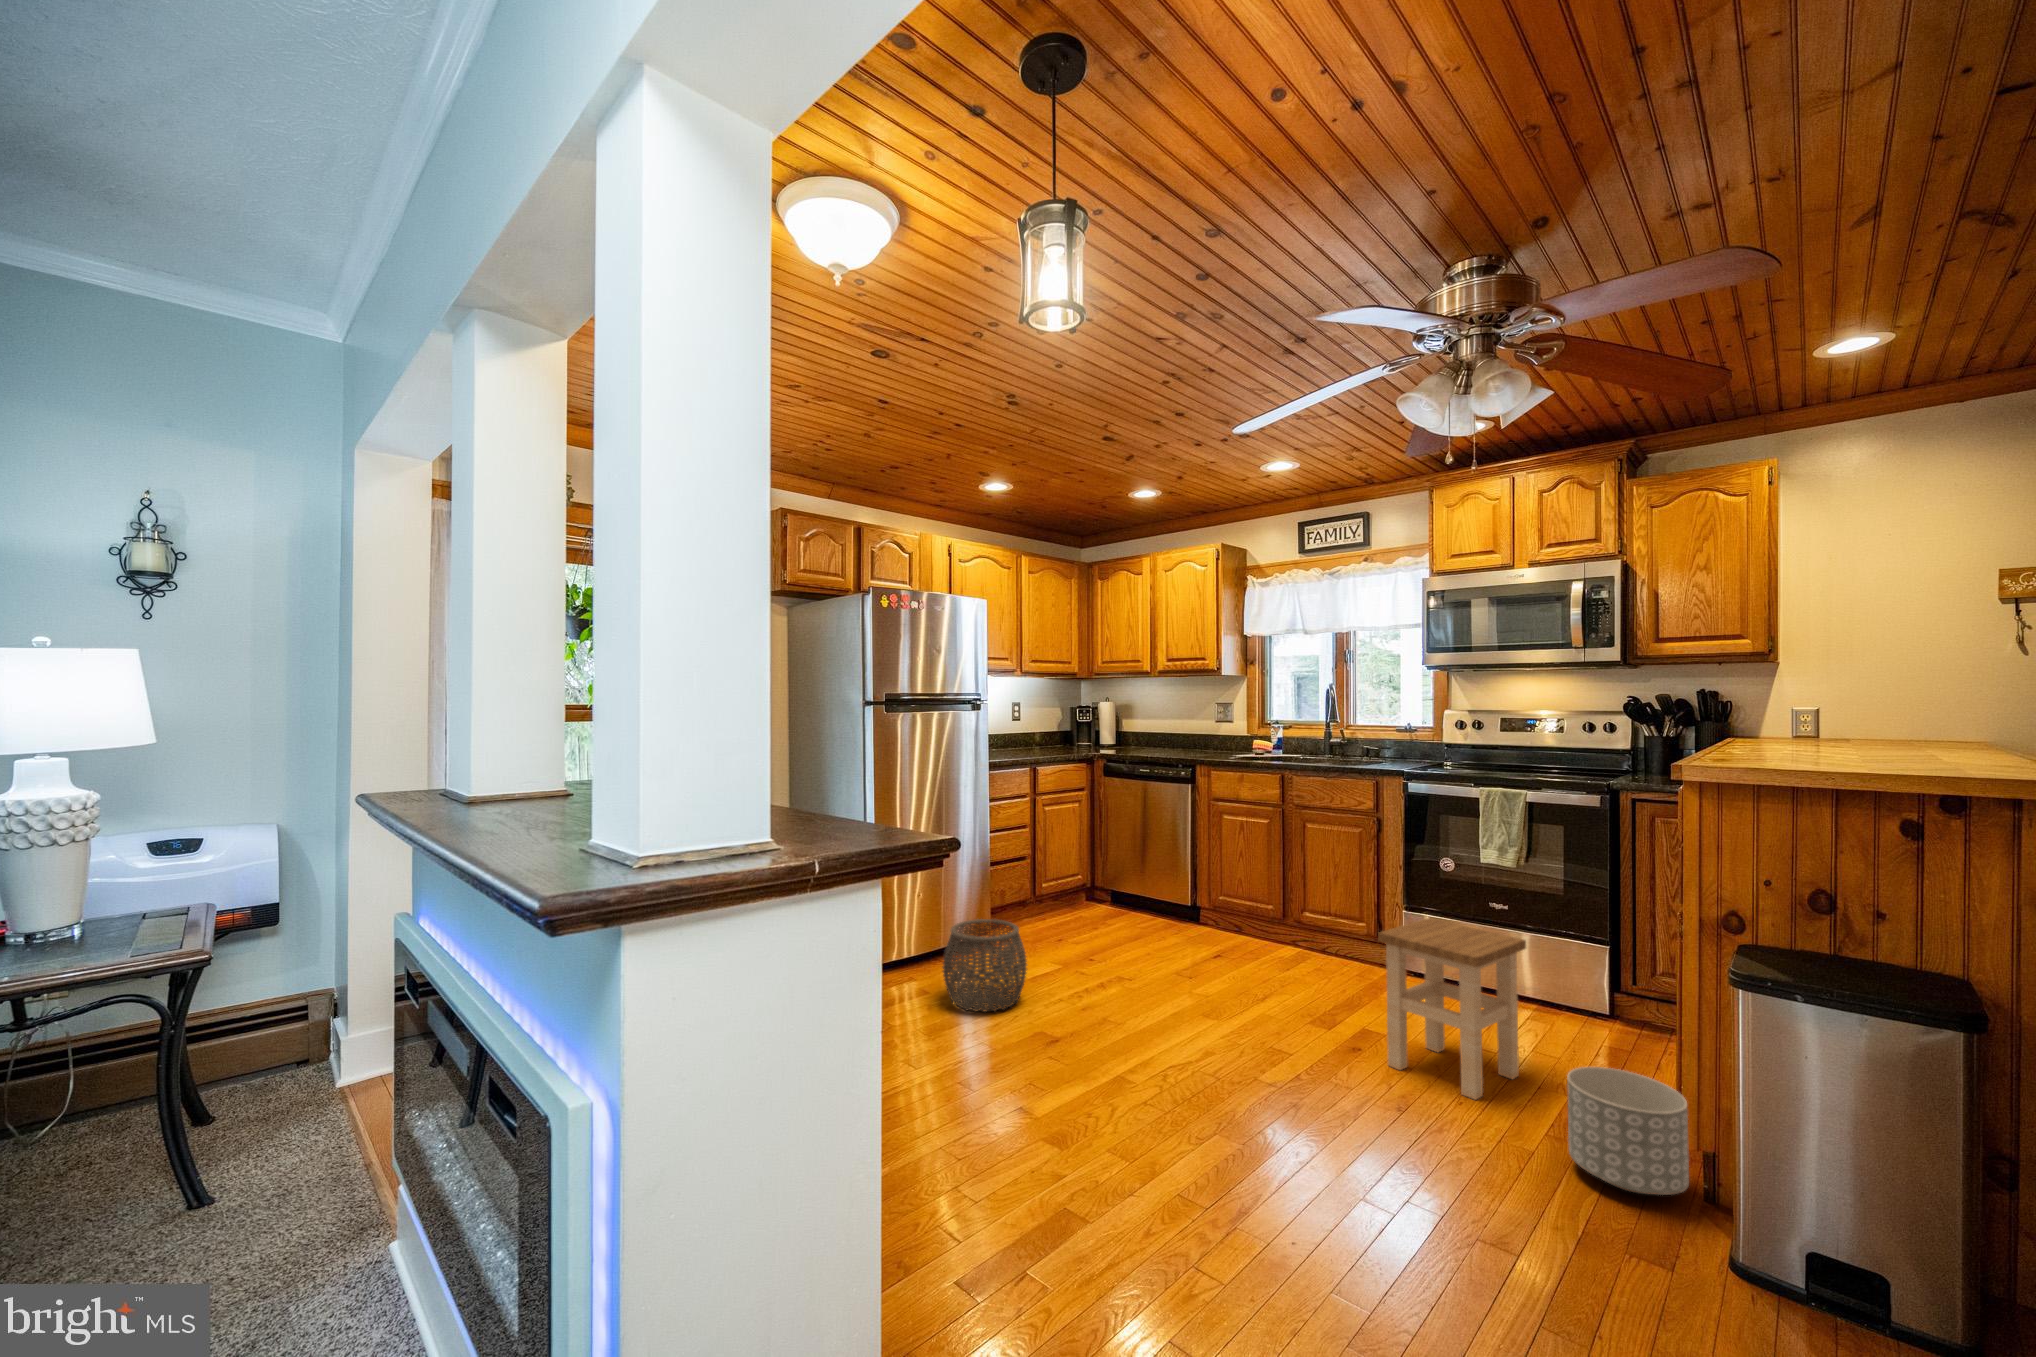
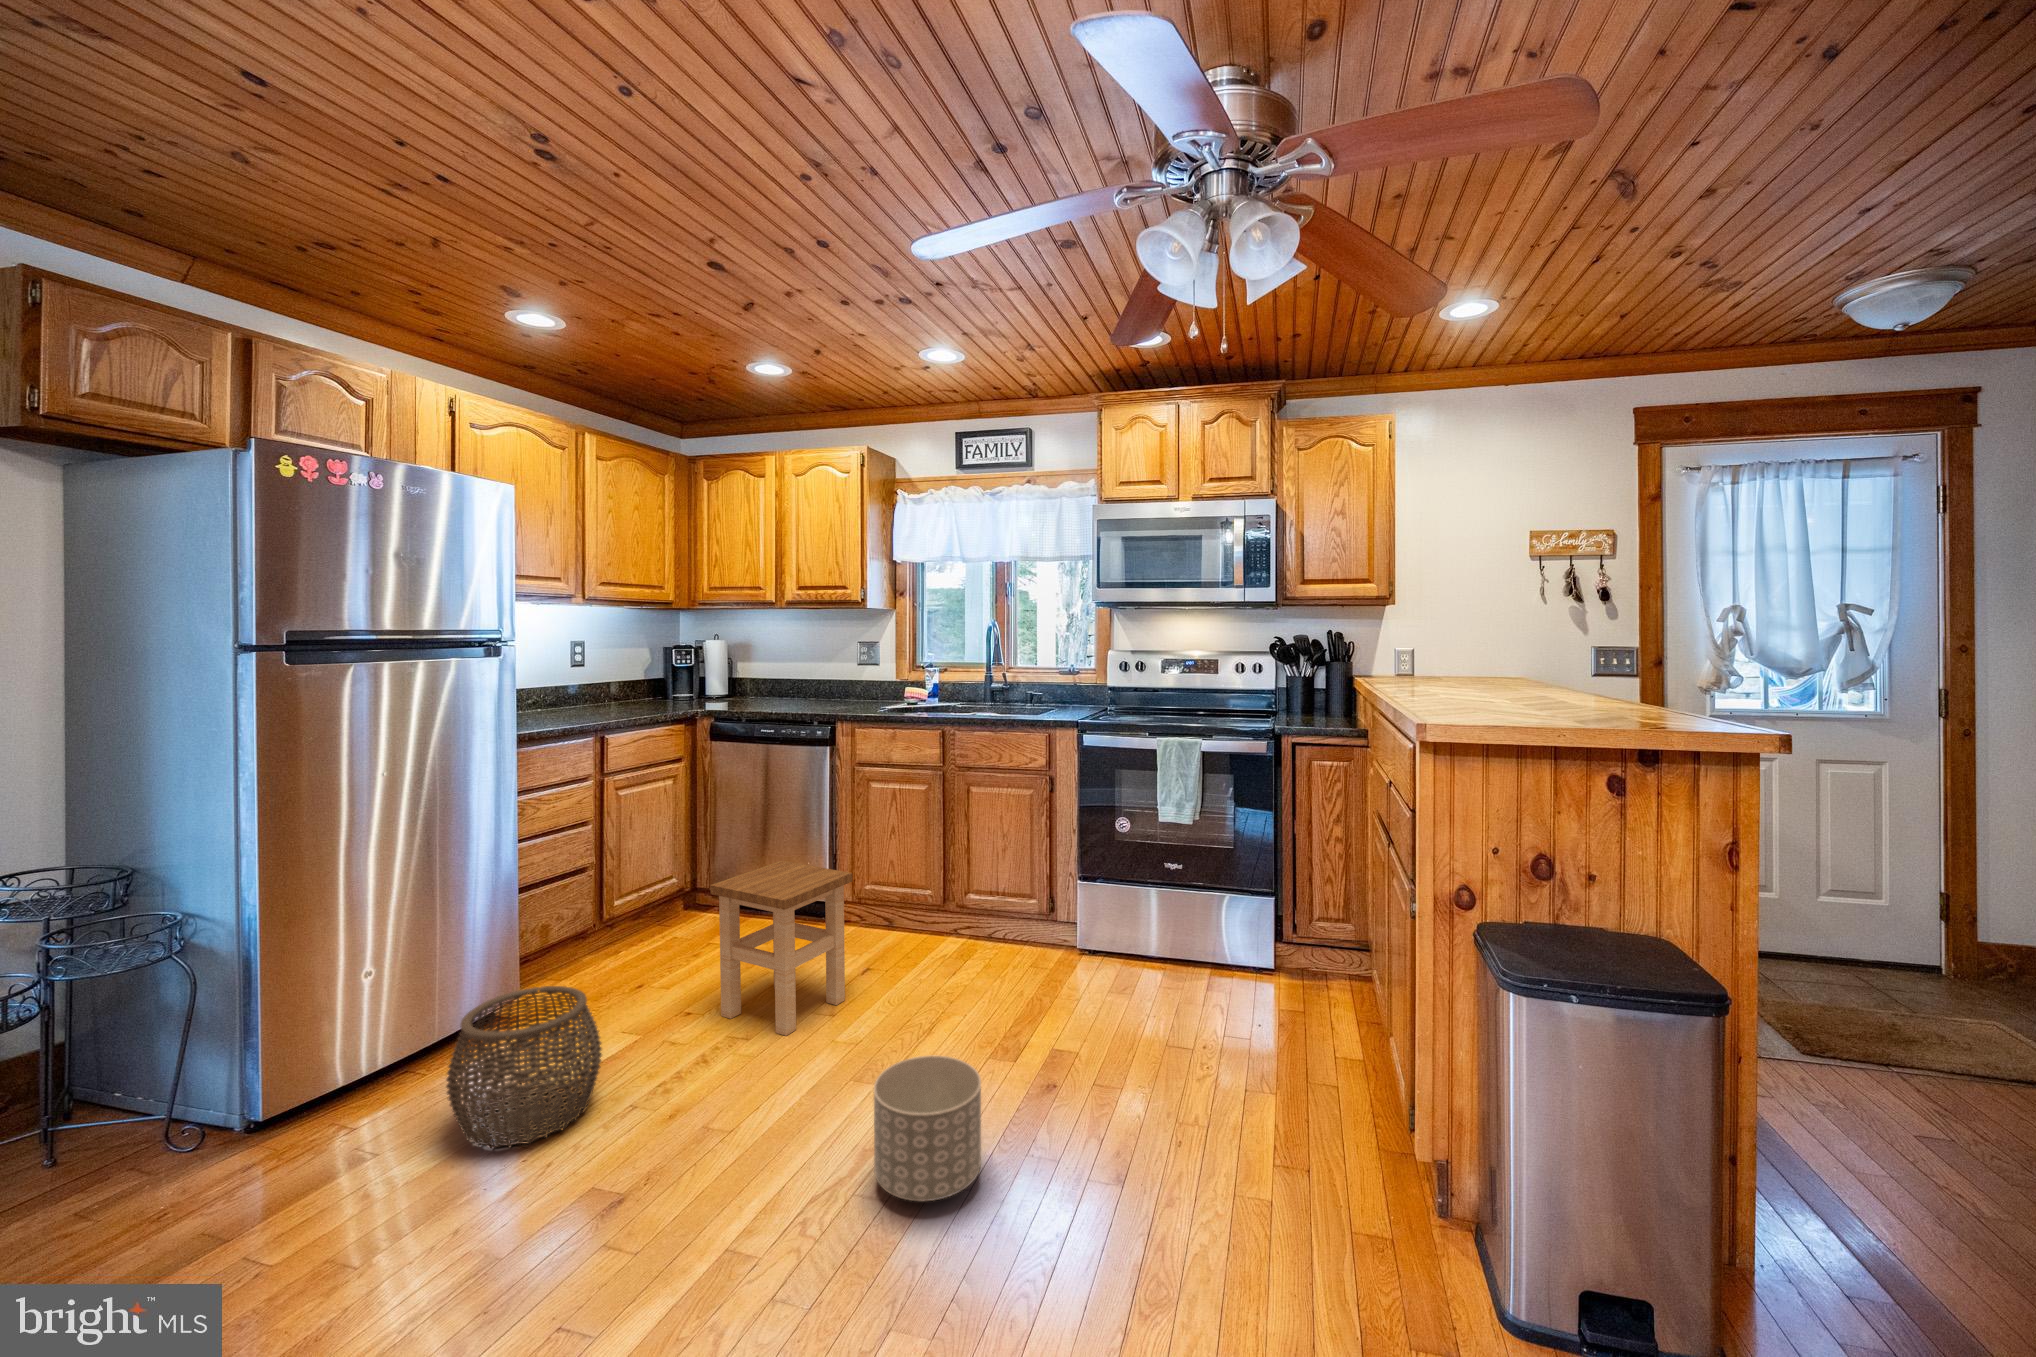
stool: present [1378,918,1526,1100] -> present [710,861,852,1036]
planter: present [1567,1067,1689,1195] -> present [874,1056,981,1201]

